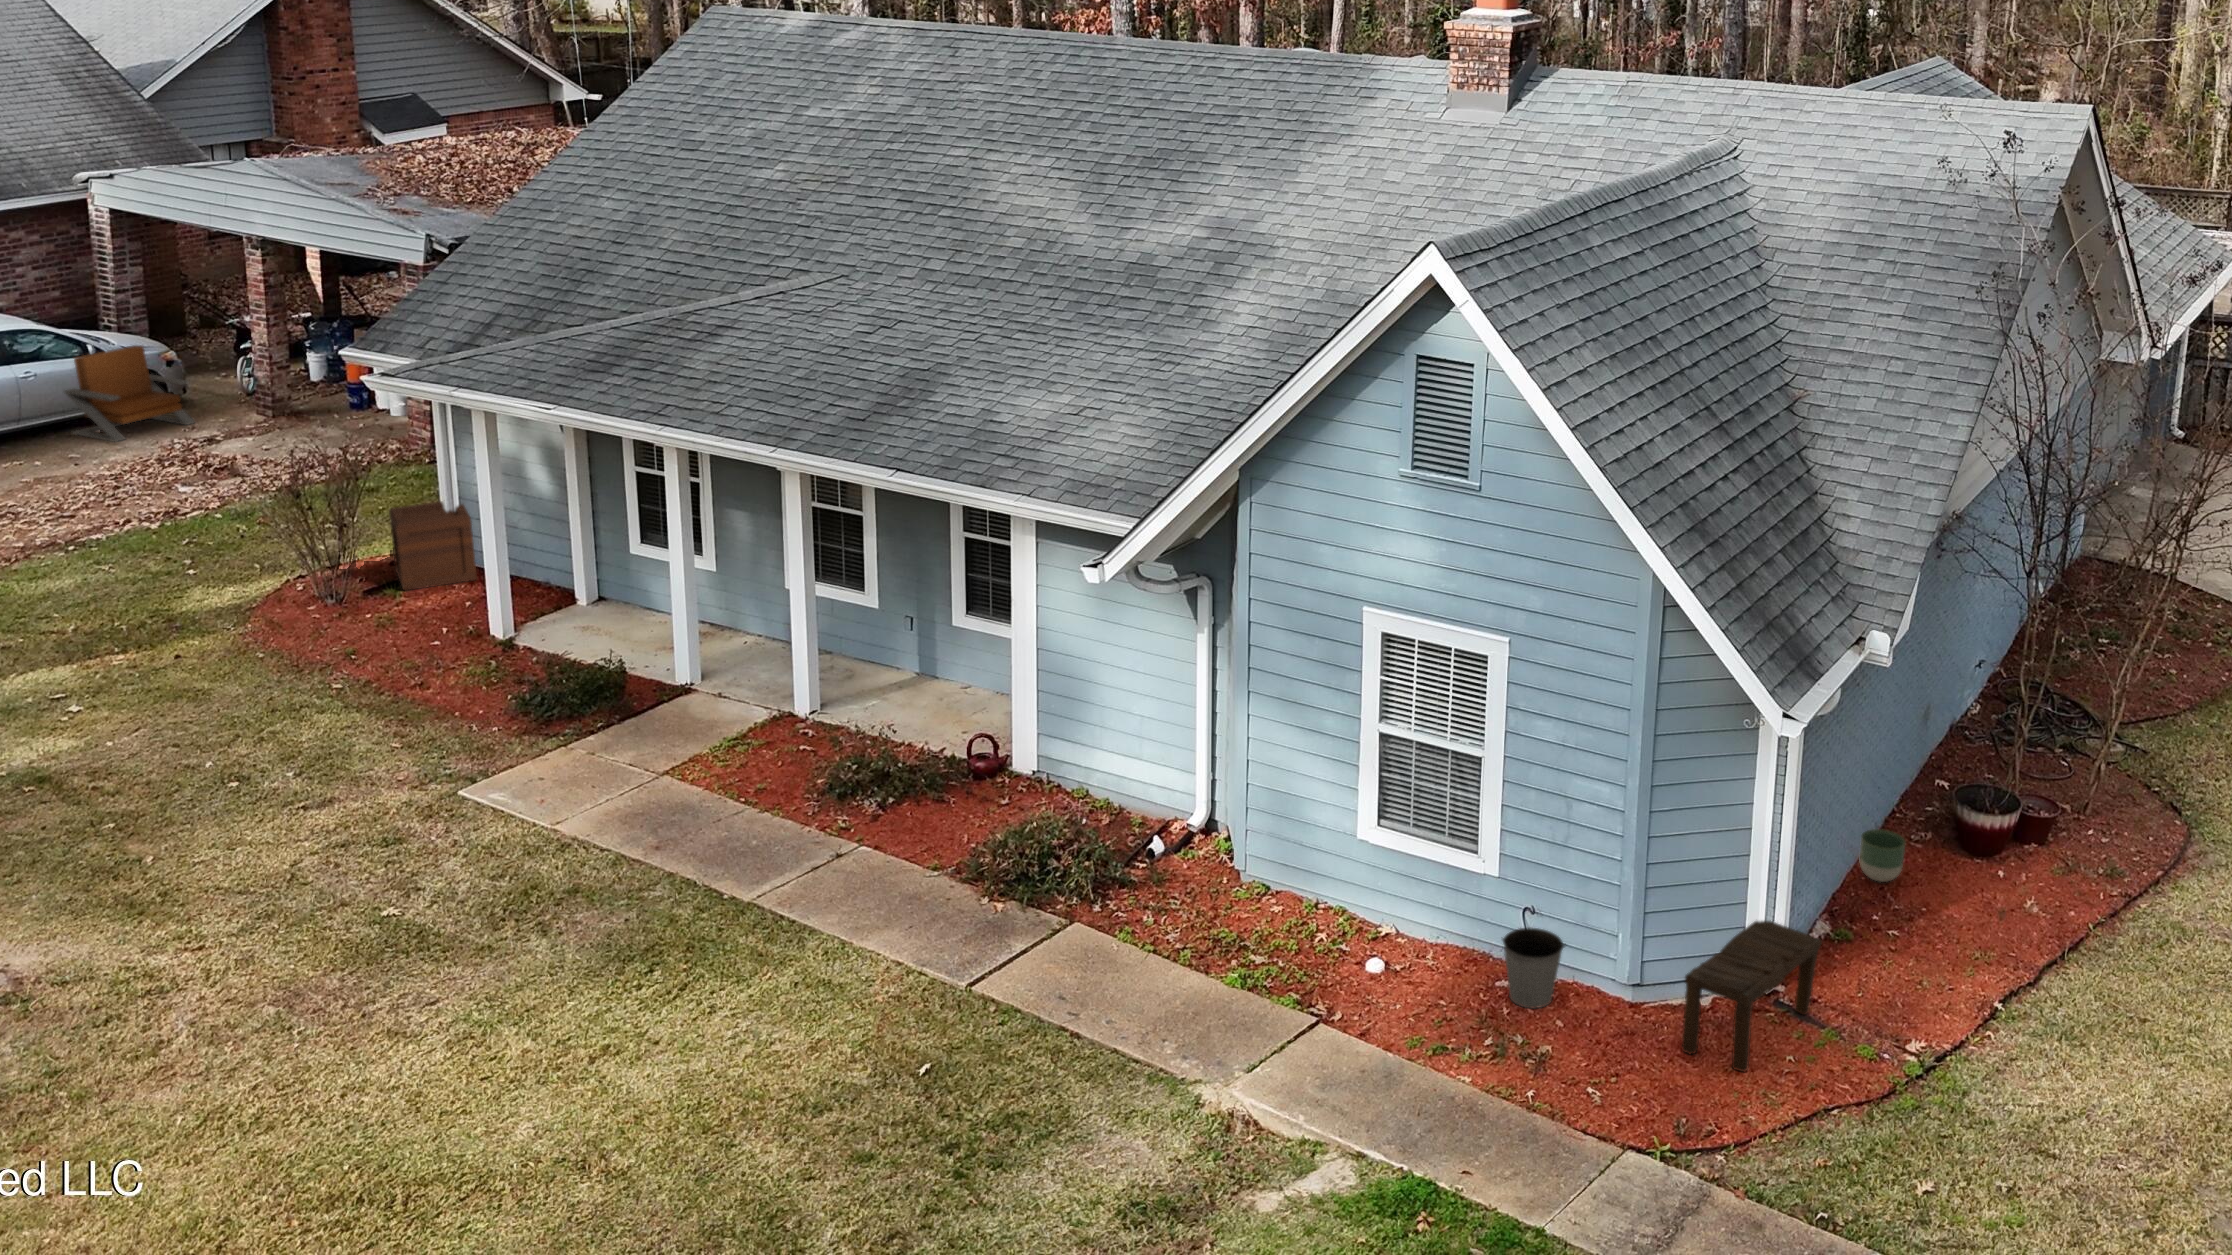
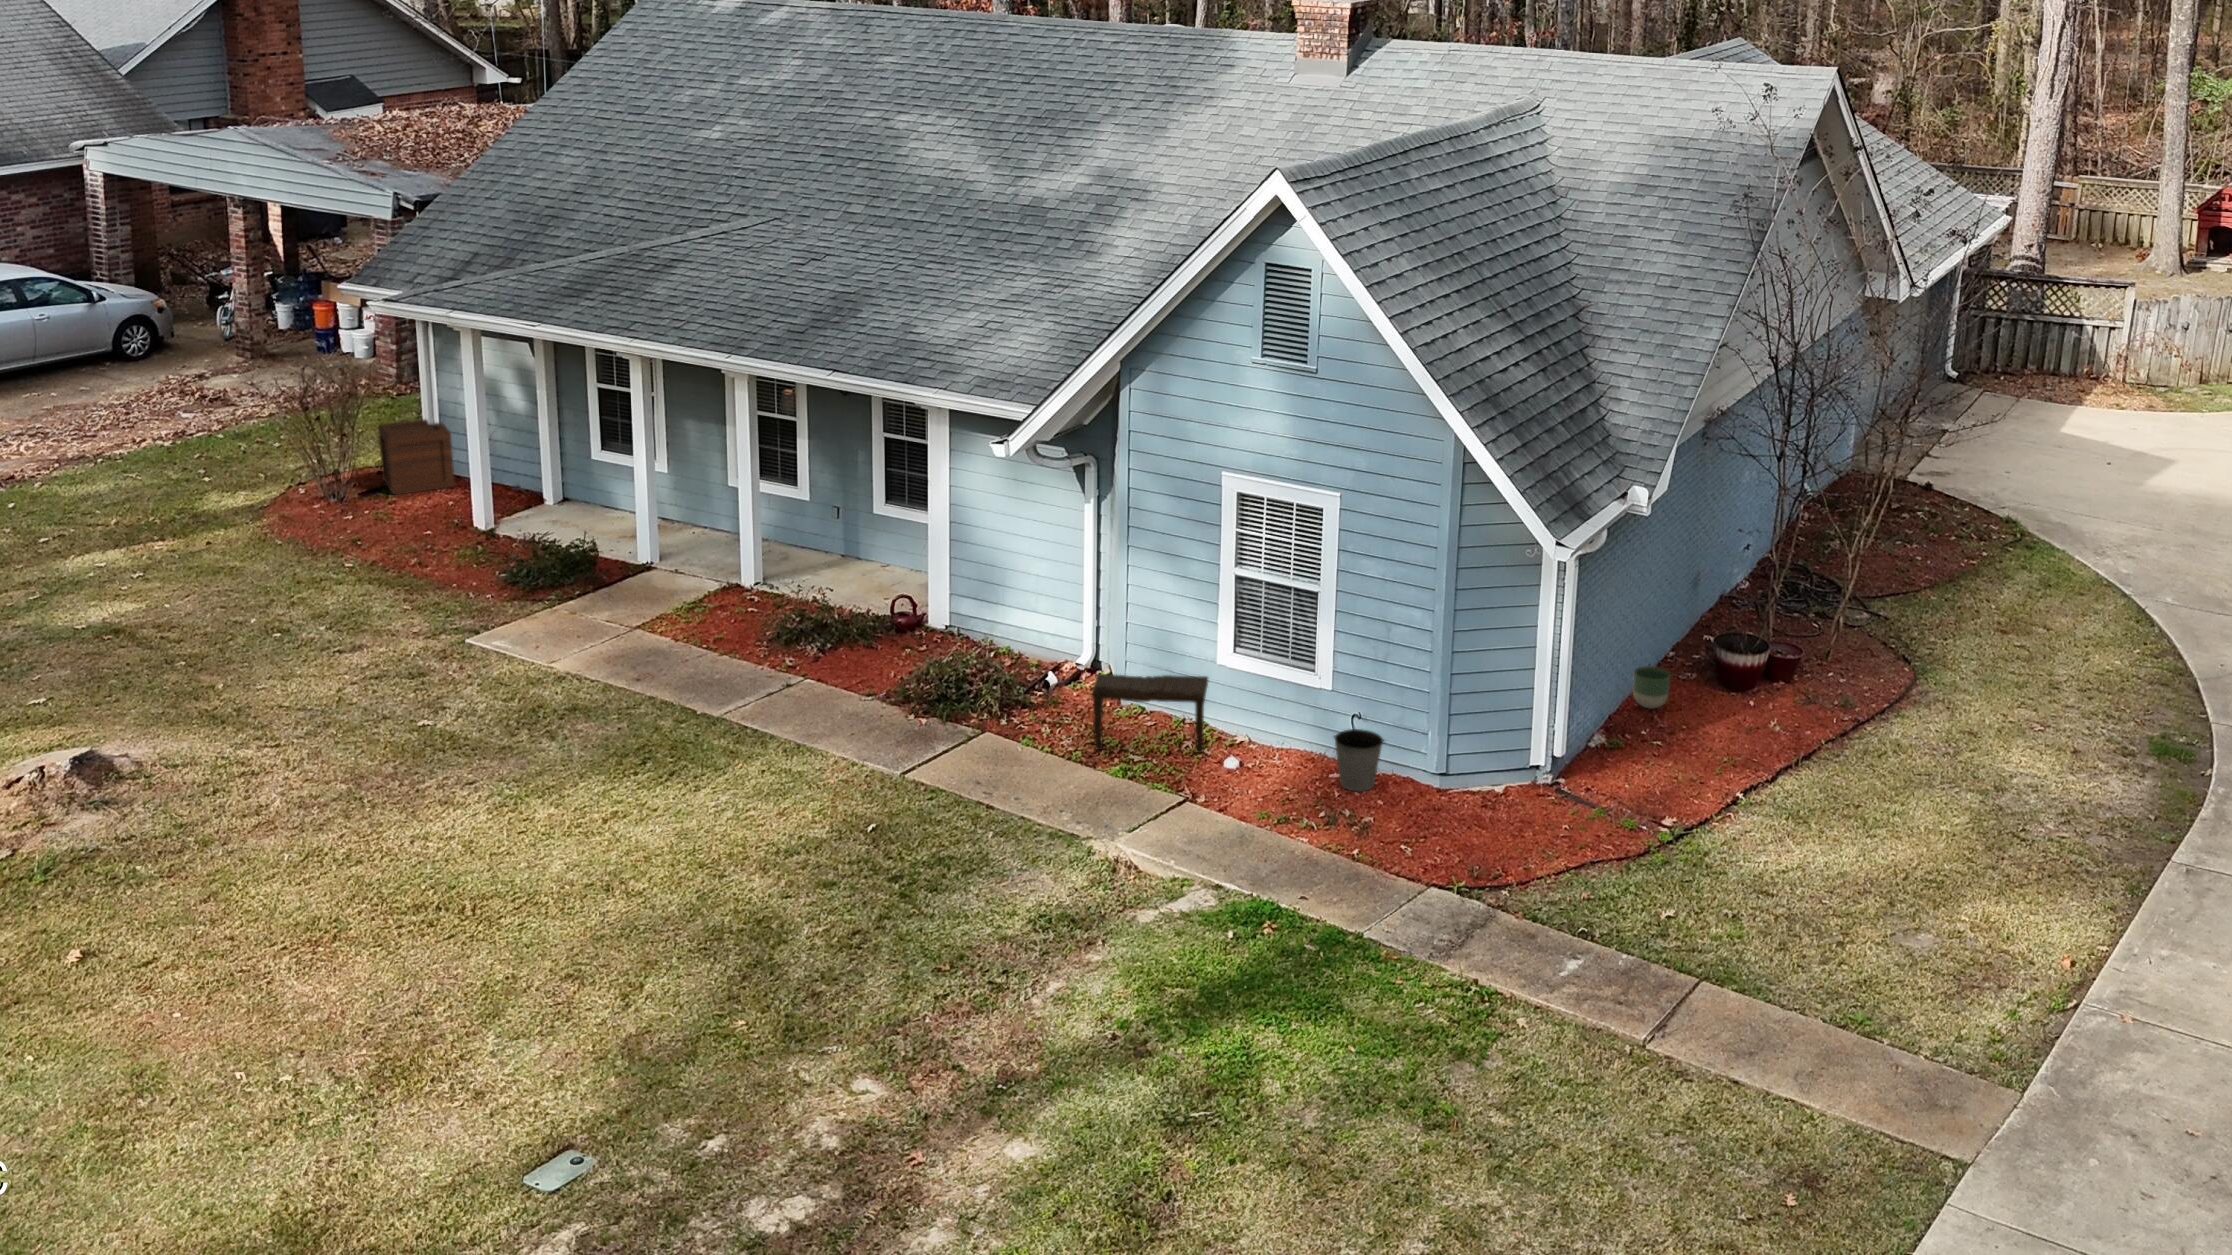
lounge chair: present [65,345,194,442] -> none [67,294,181,379]
bench: present [1682,921,1822,1072] -> present [1092,673,1208,753]

